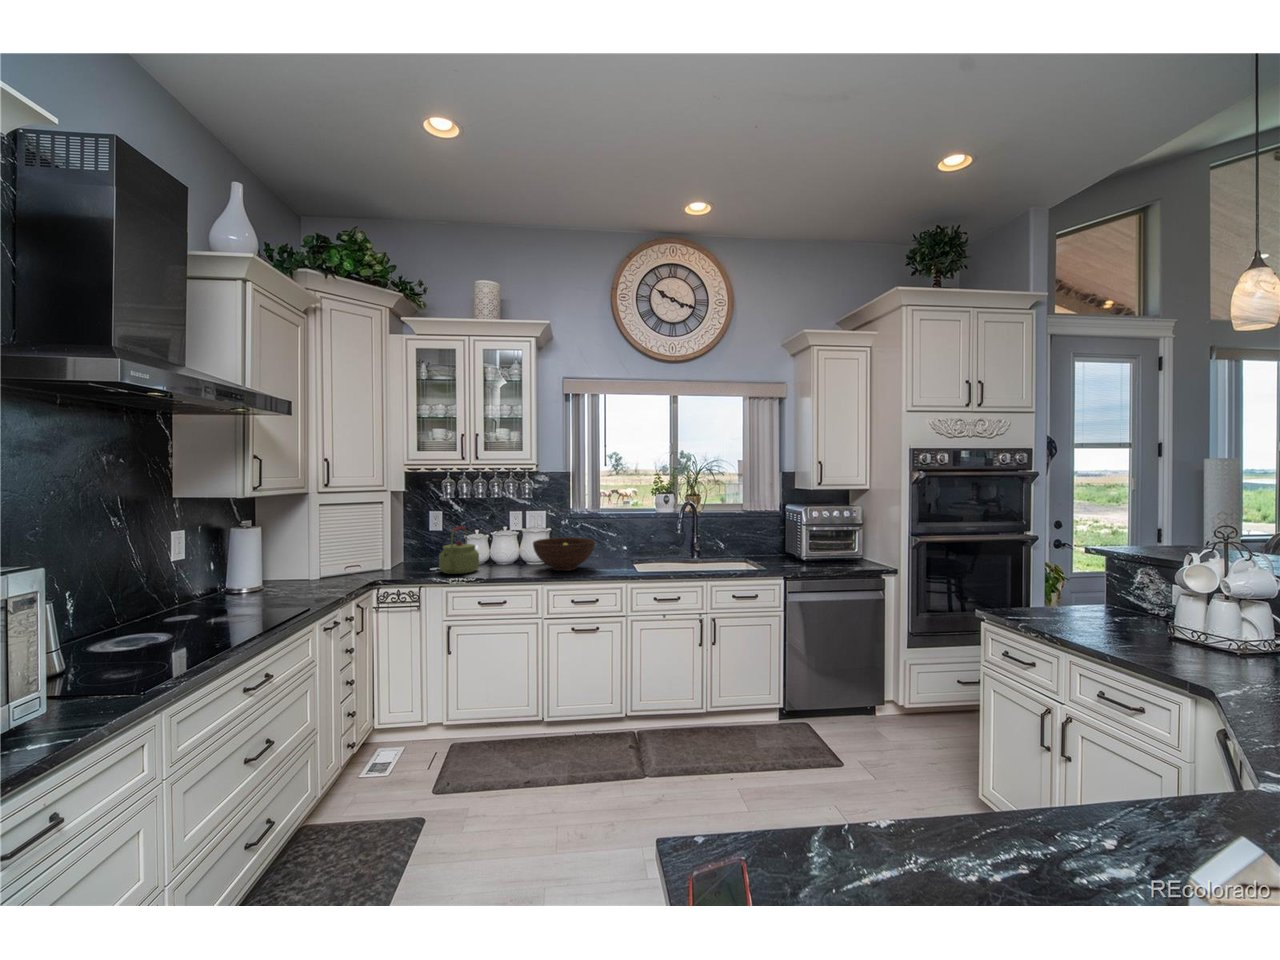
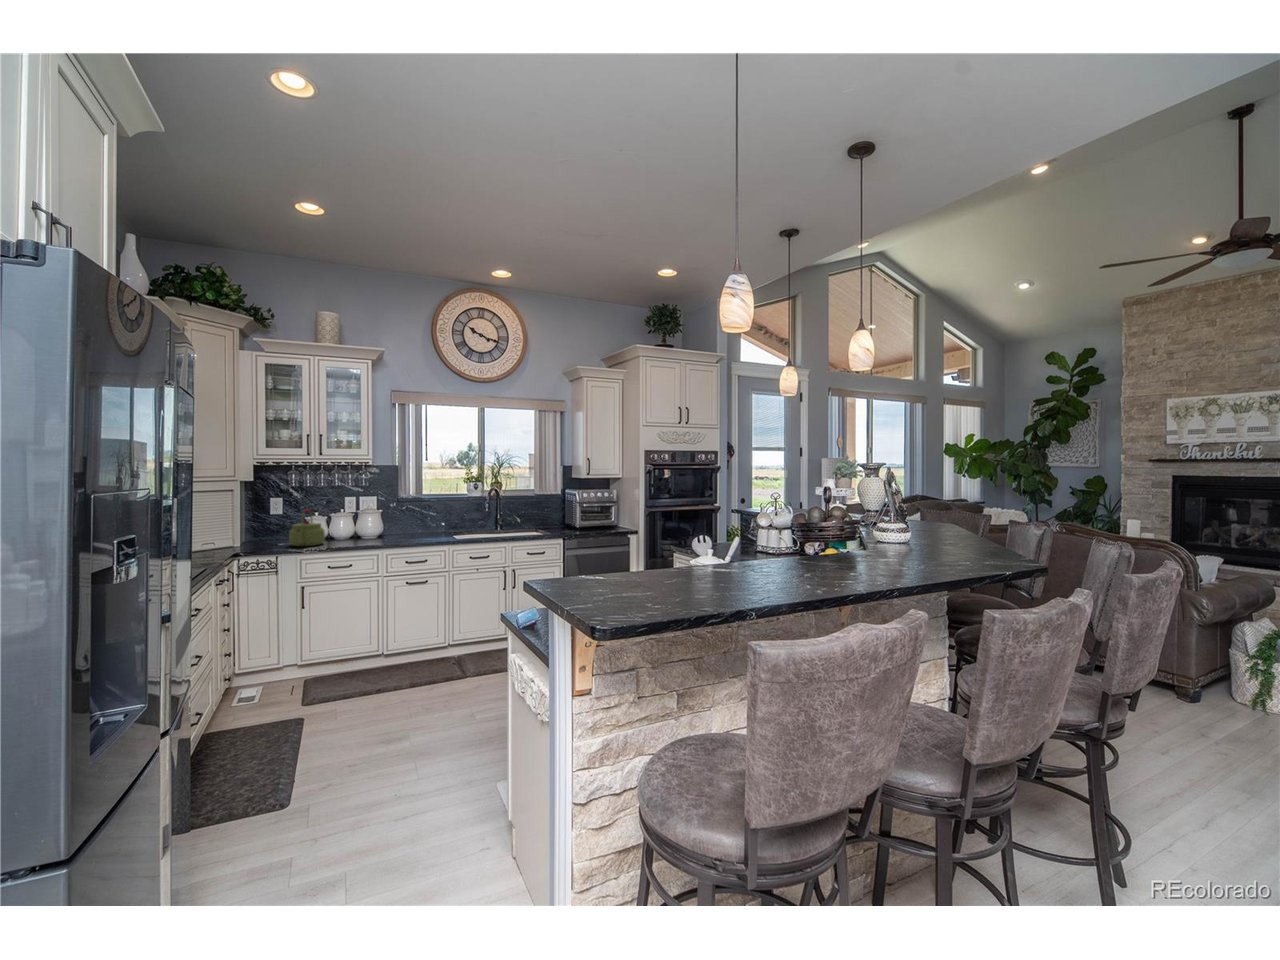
fruit bowl: present [533,537,595,571] -> none [371,516,423,541]

